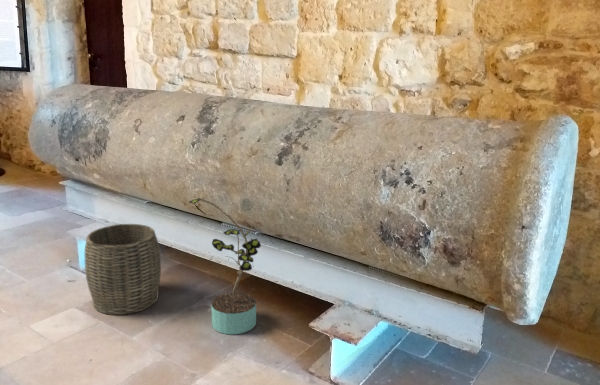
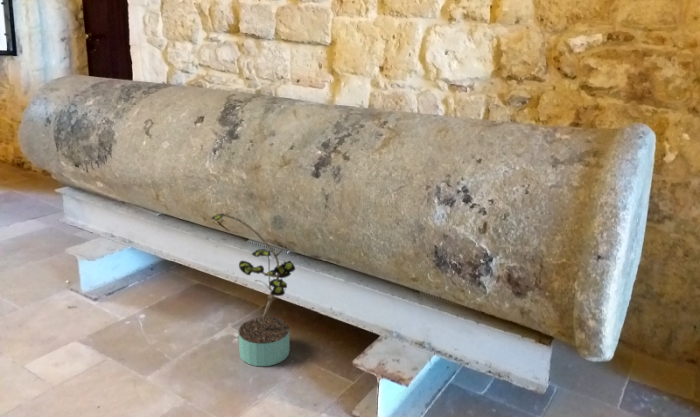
woven basket: present [85,224,161,315] -> none [90,240,178,345]

